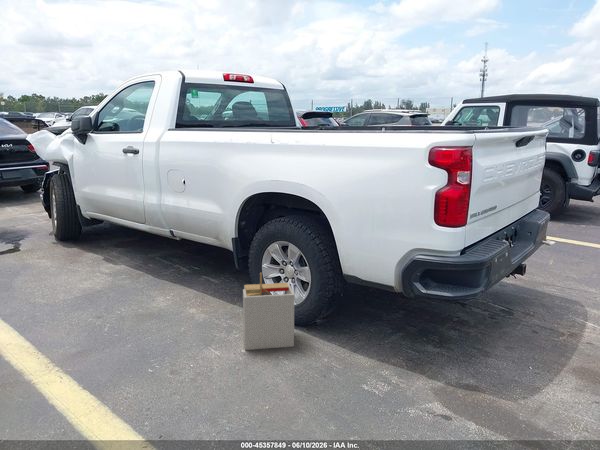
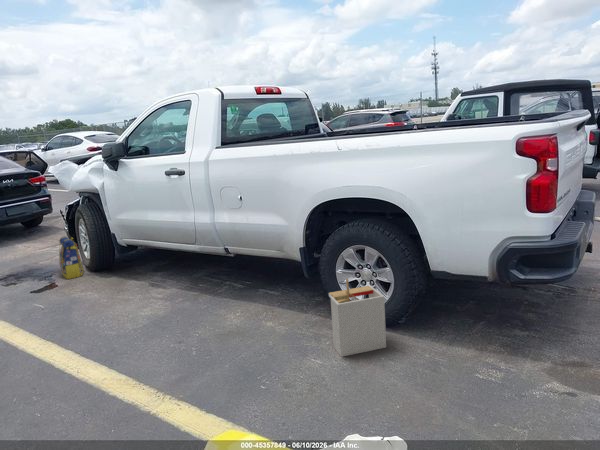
backpack: none [29,203,52,245] -> present [59,236,84,279]

